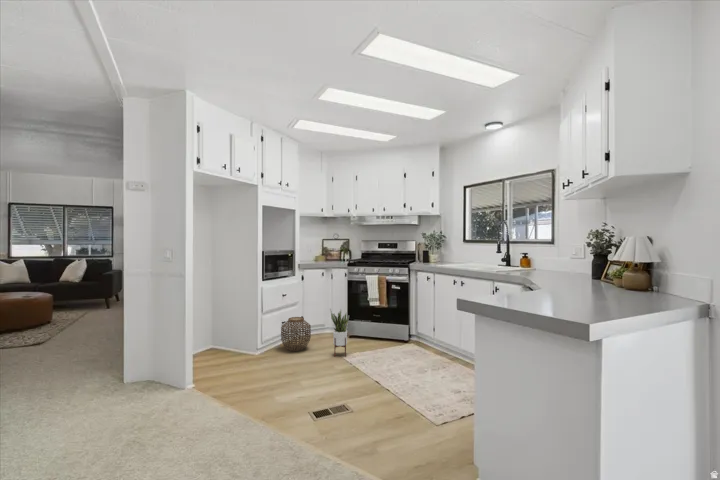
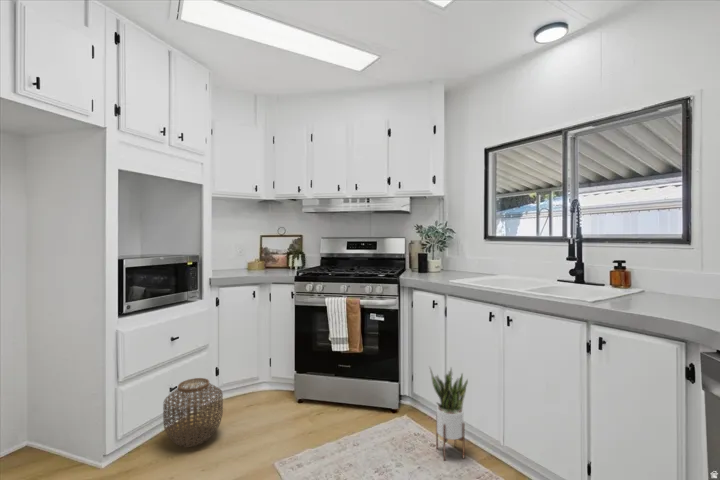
potted plant: present [330,309,349,356] -> present [430,368,468,460]

